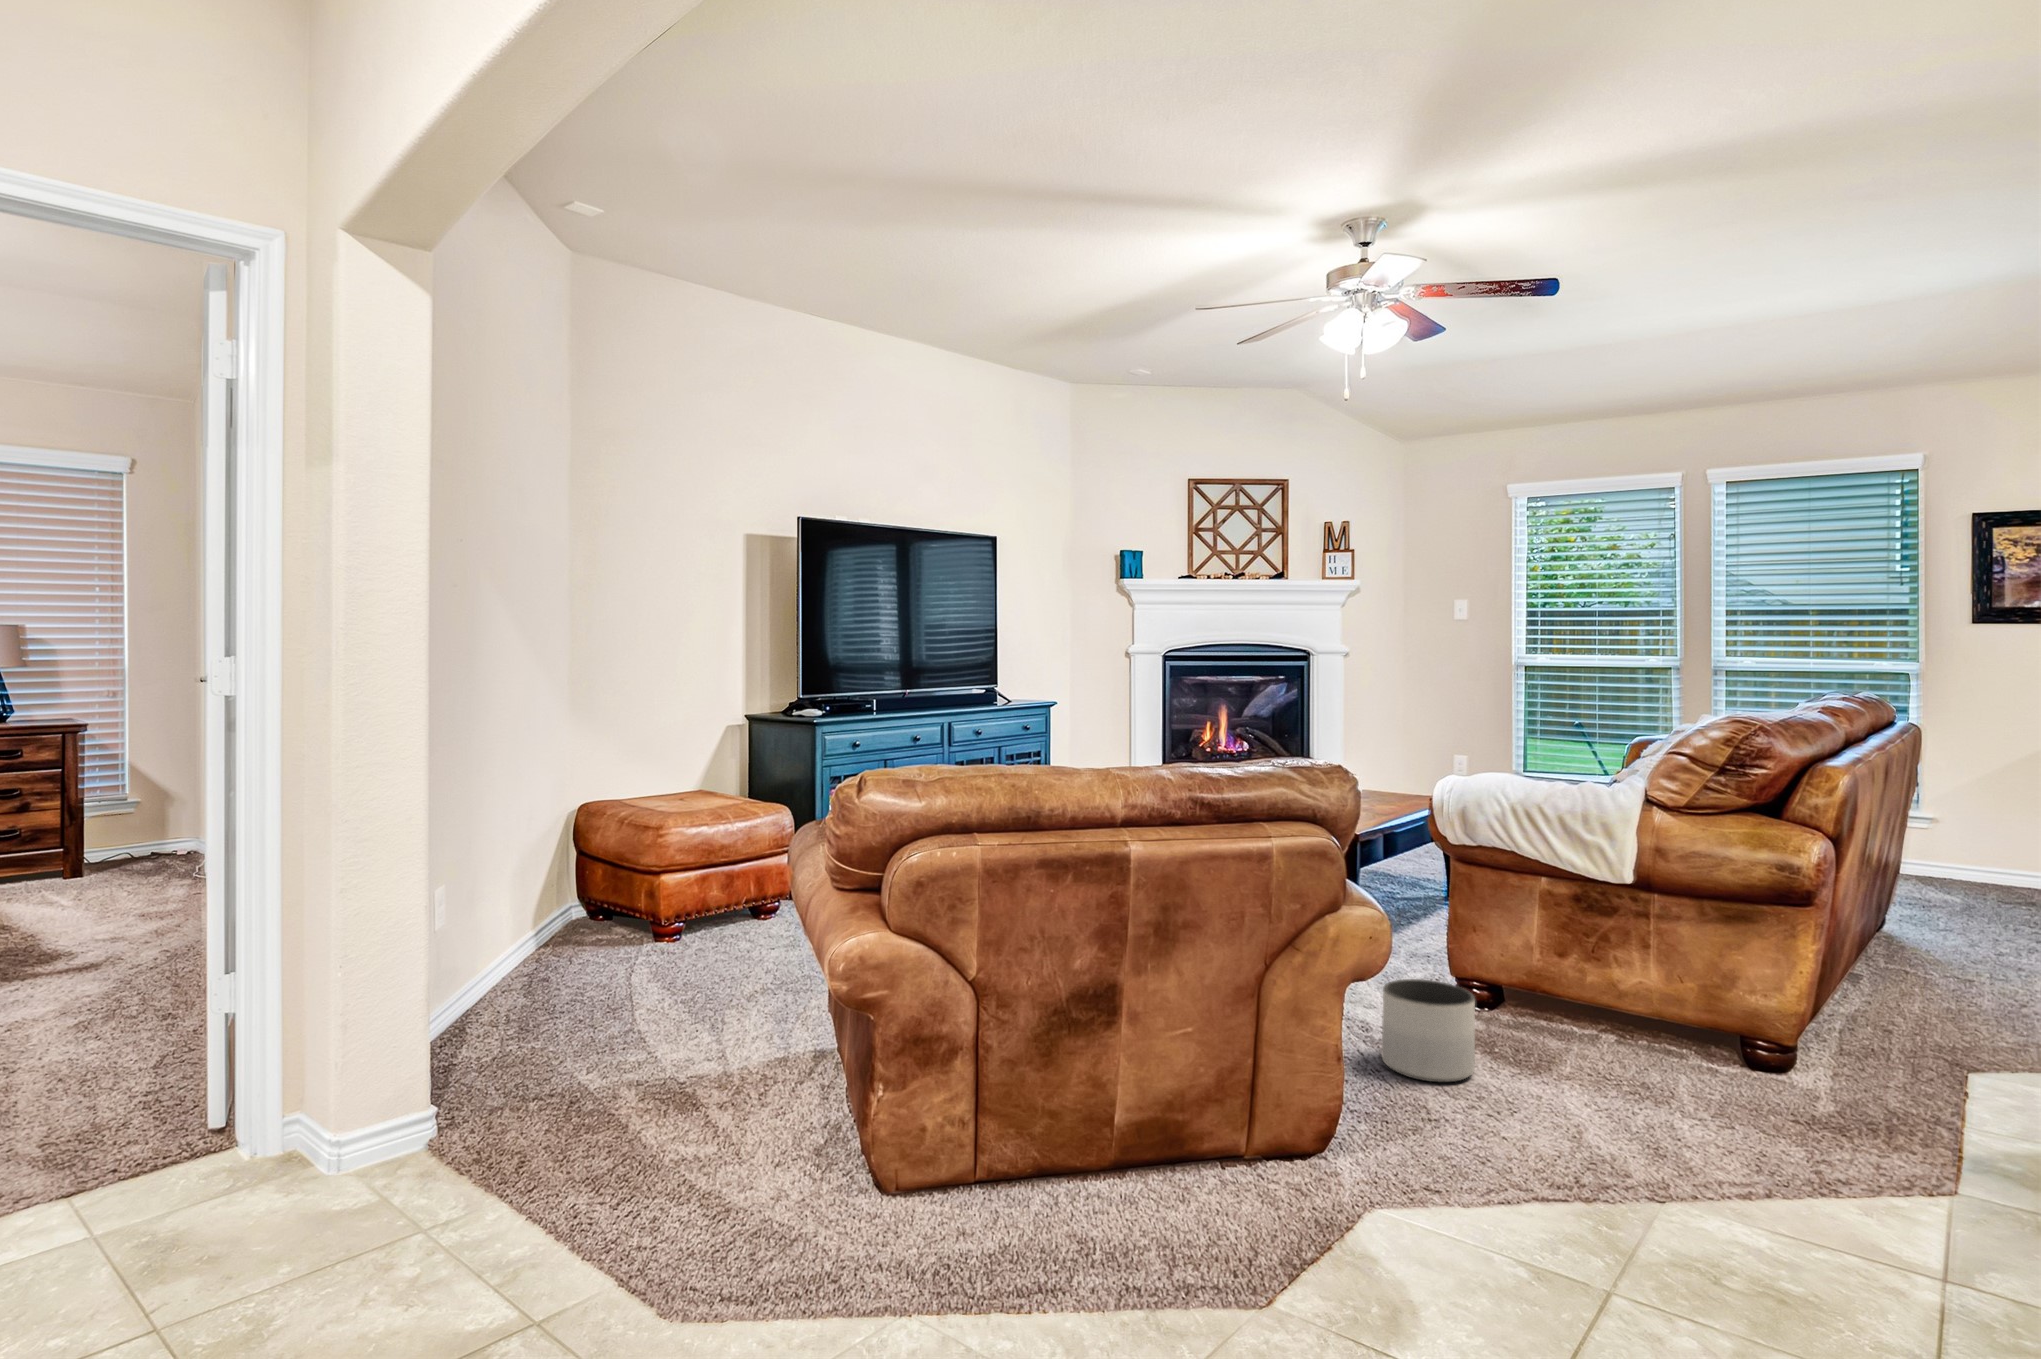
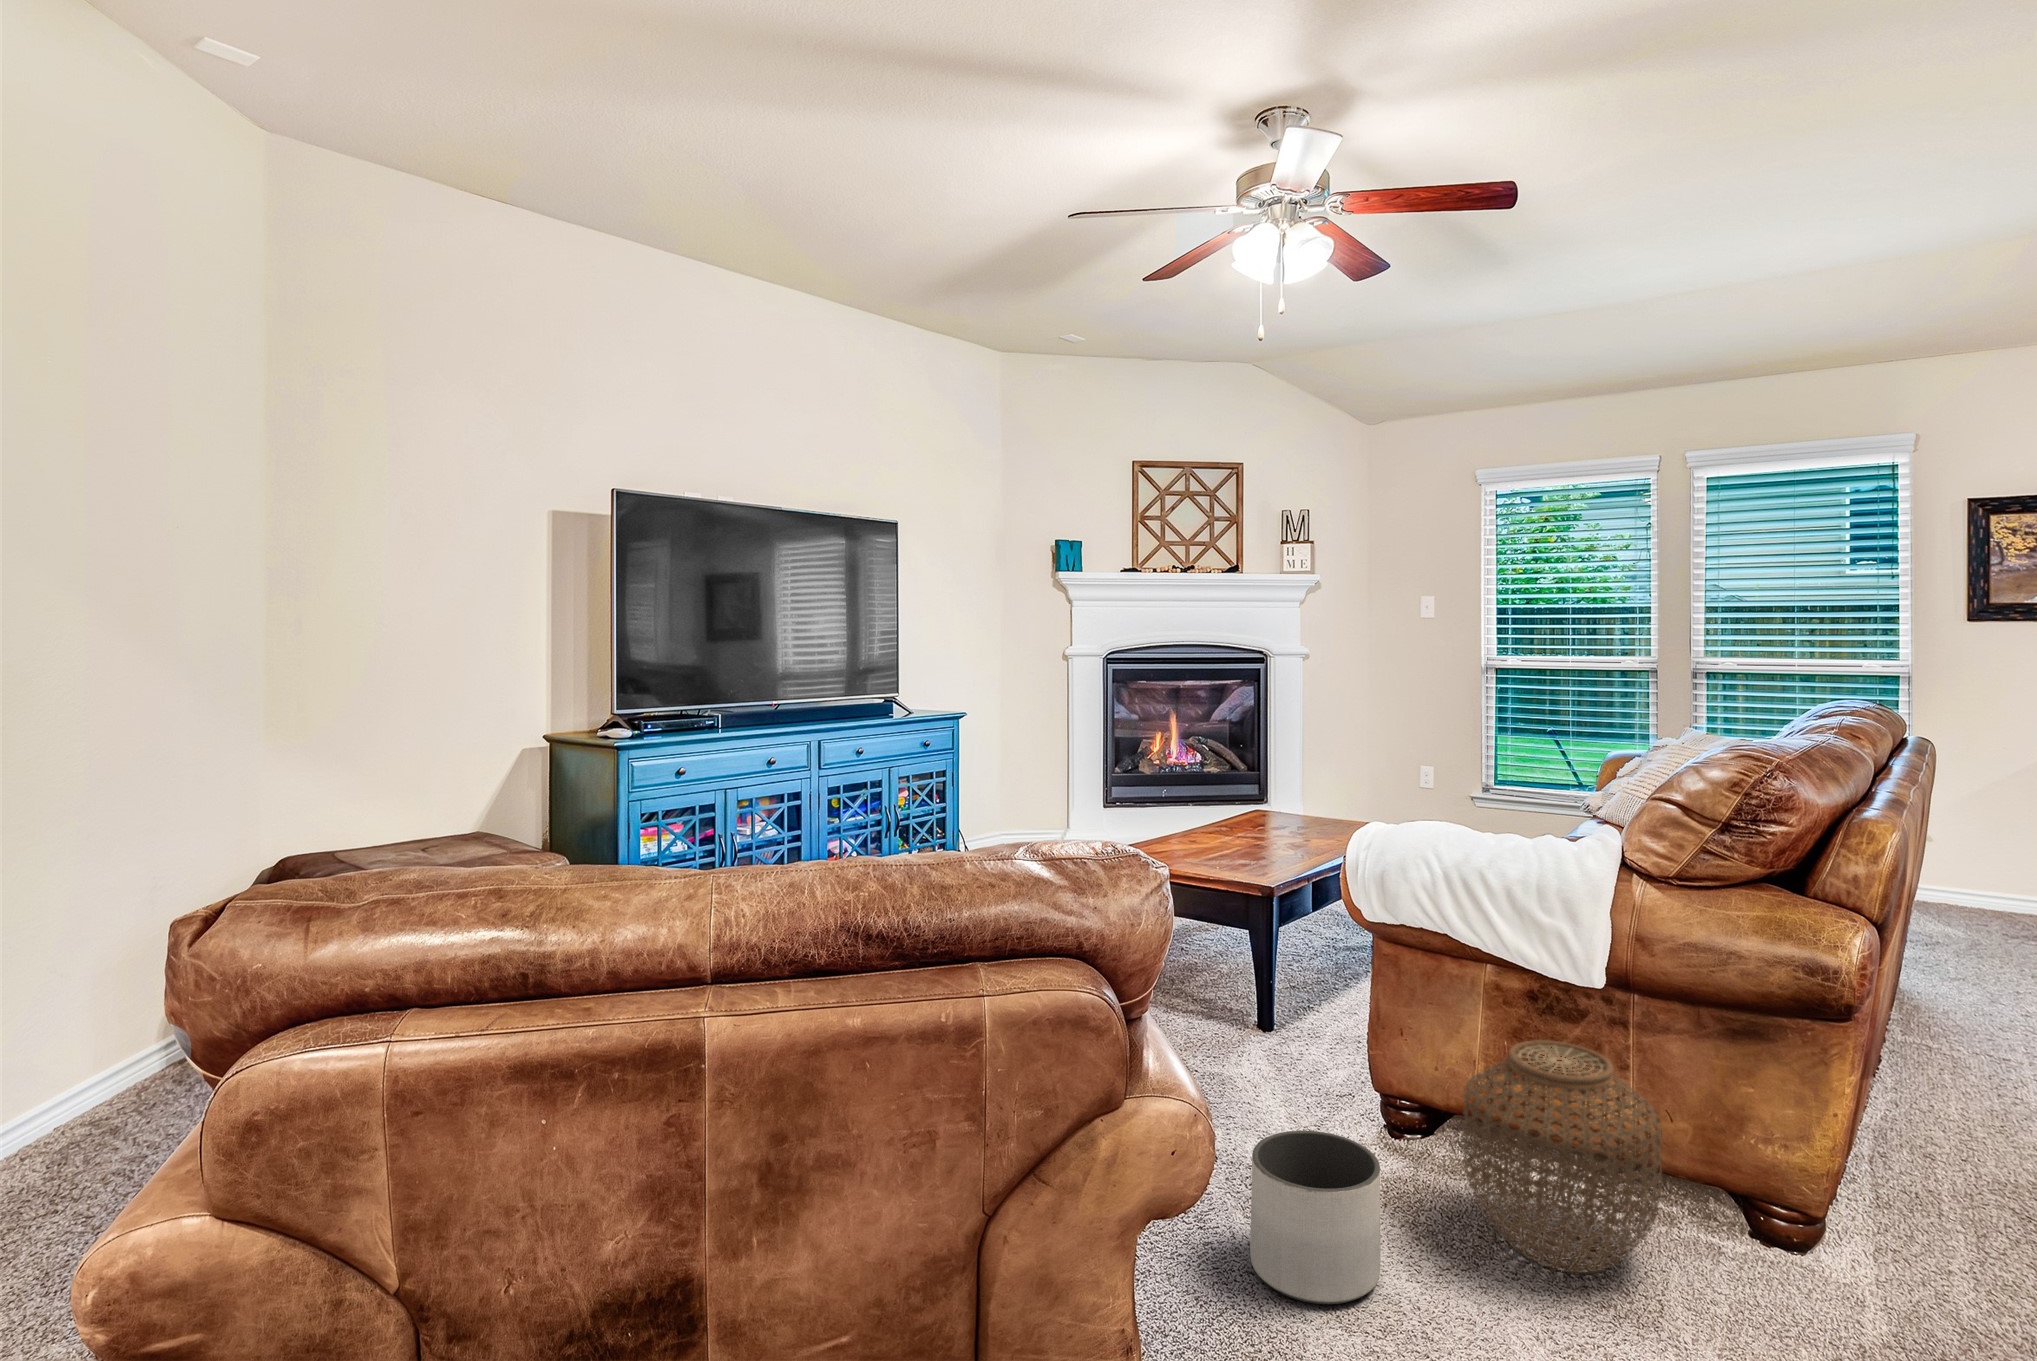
woven basket: none [1529,923,1674,1076] -> present [1463,1040,1662,1273]

